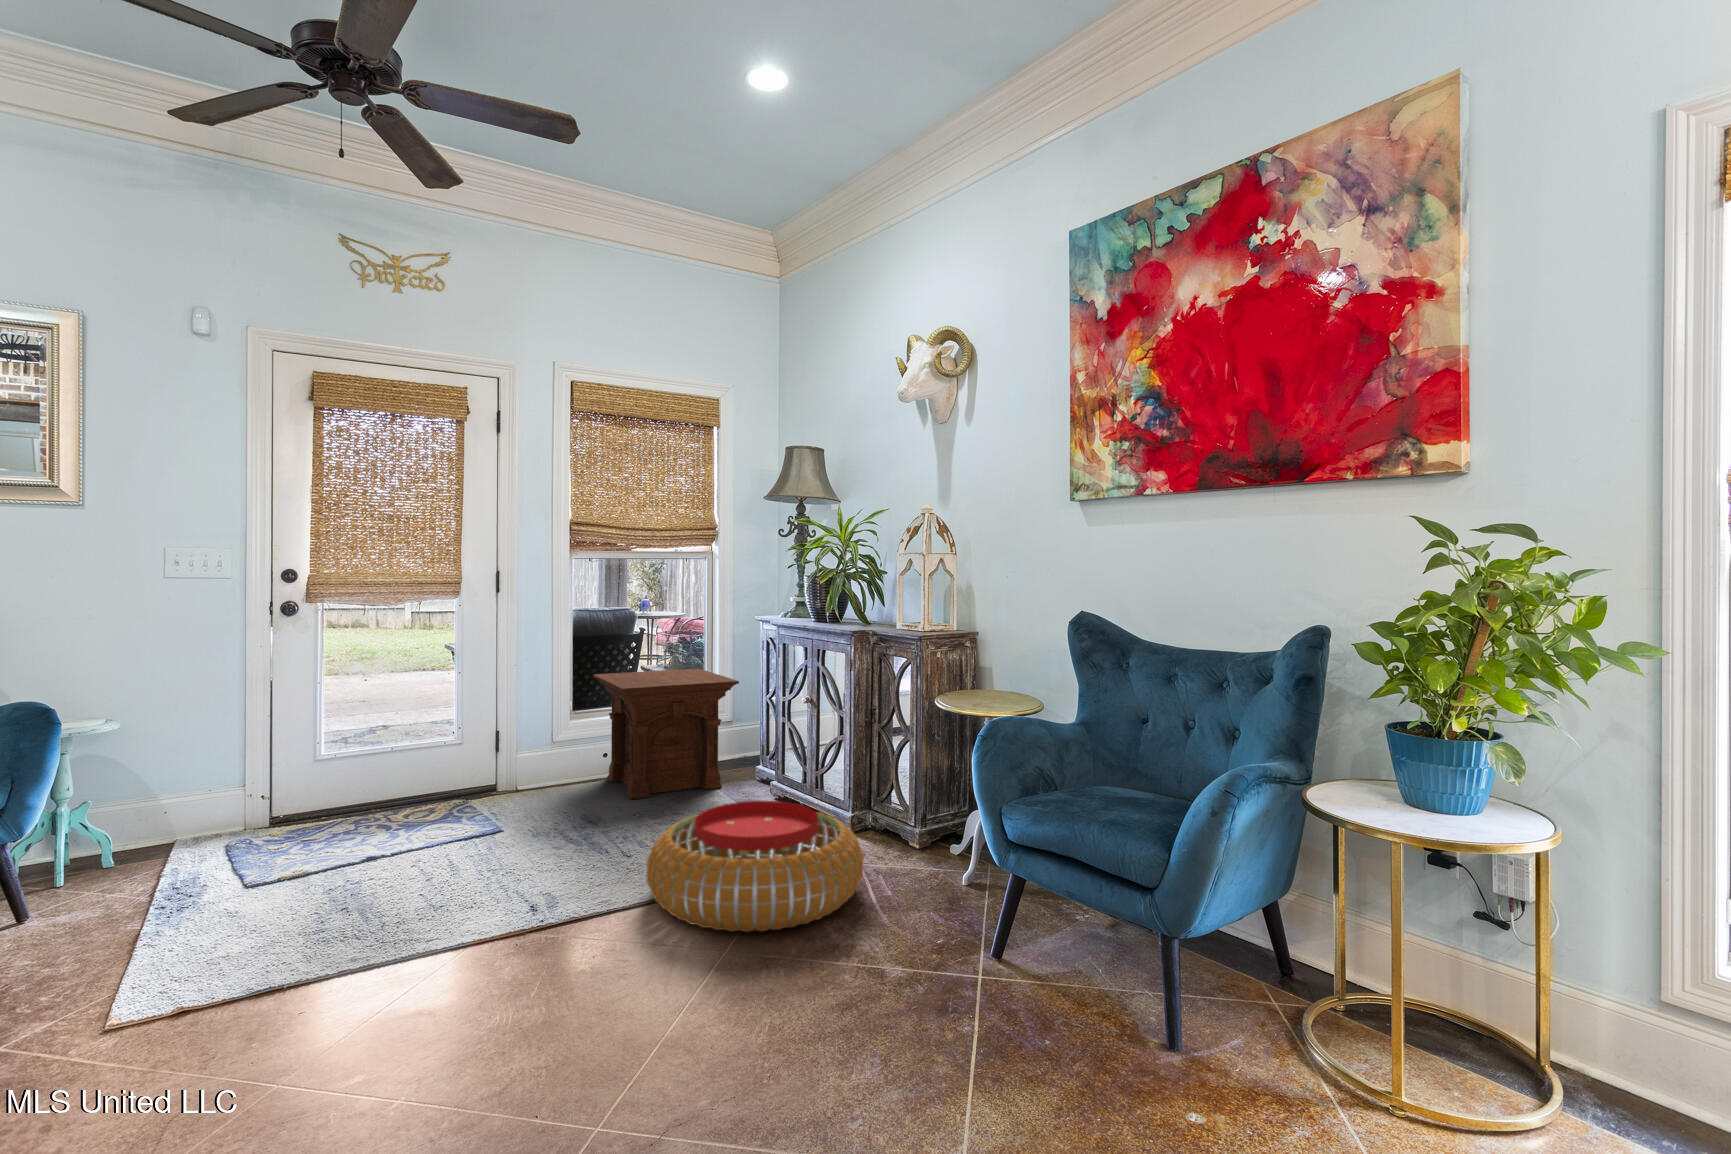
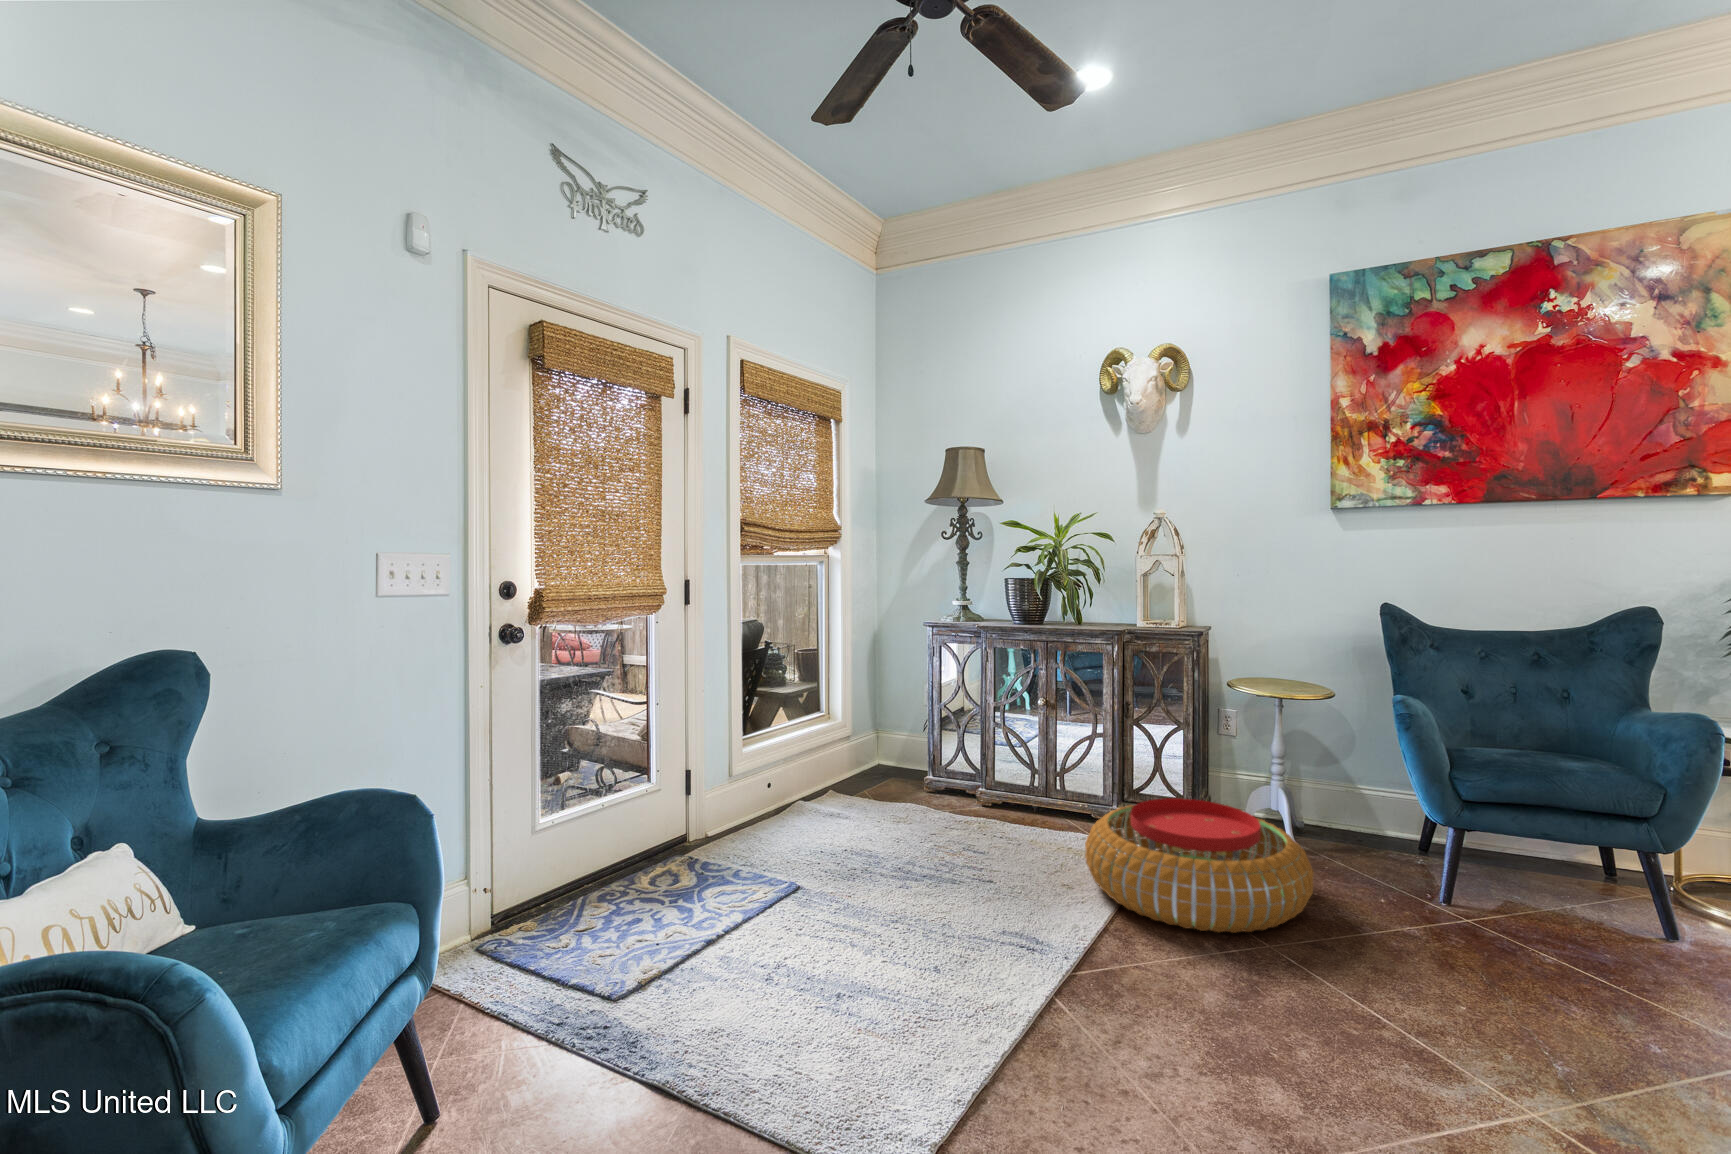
side table: present [593,669,739,799] -> none [767,676,936,823]

